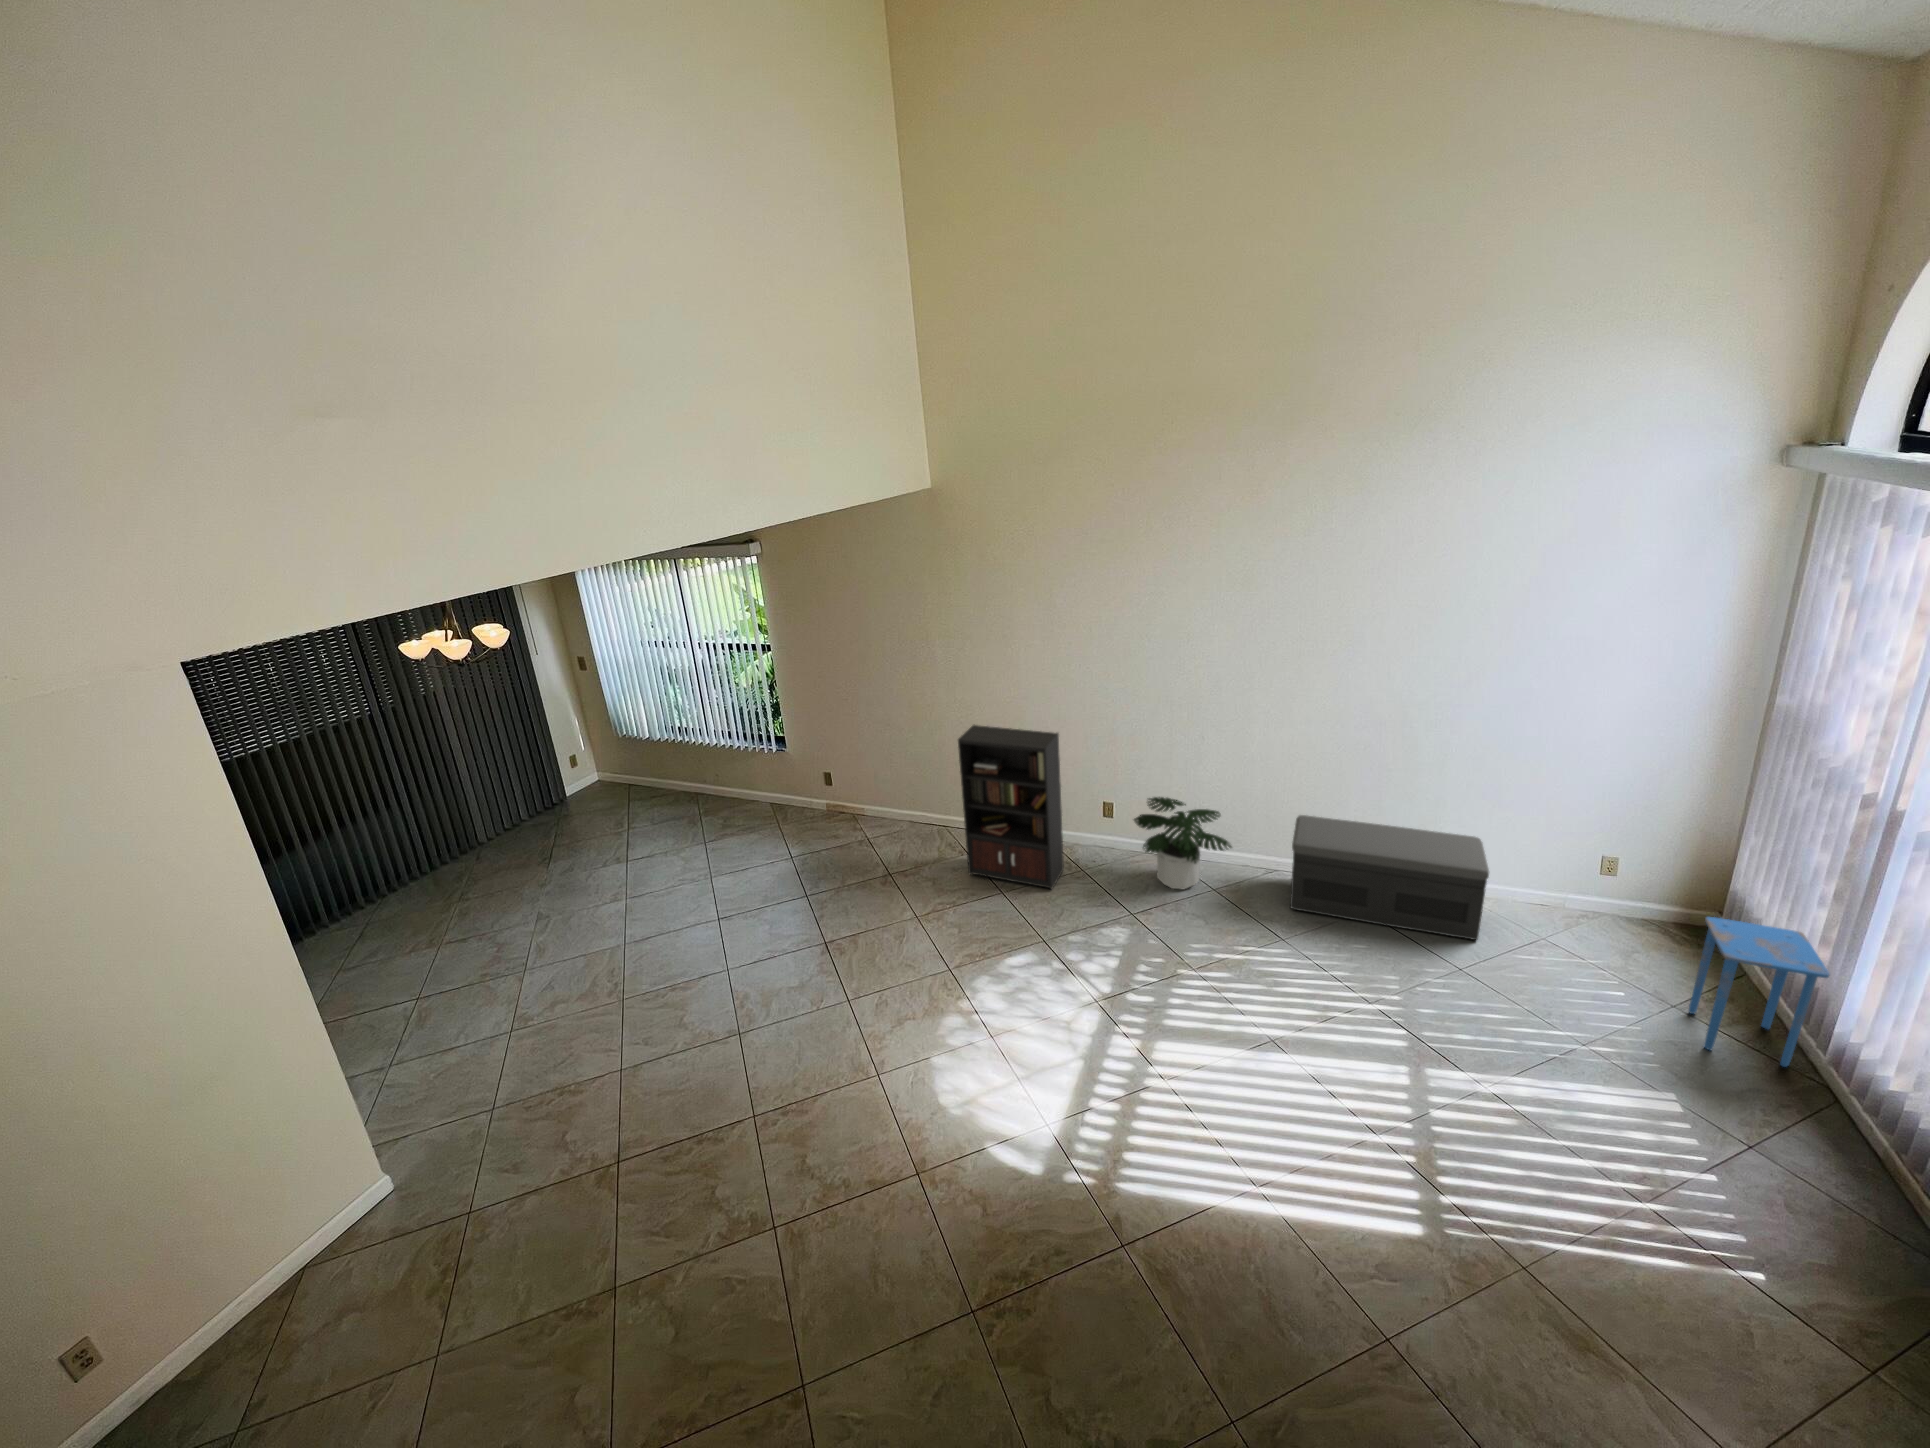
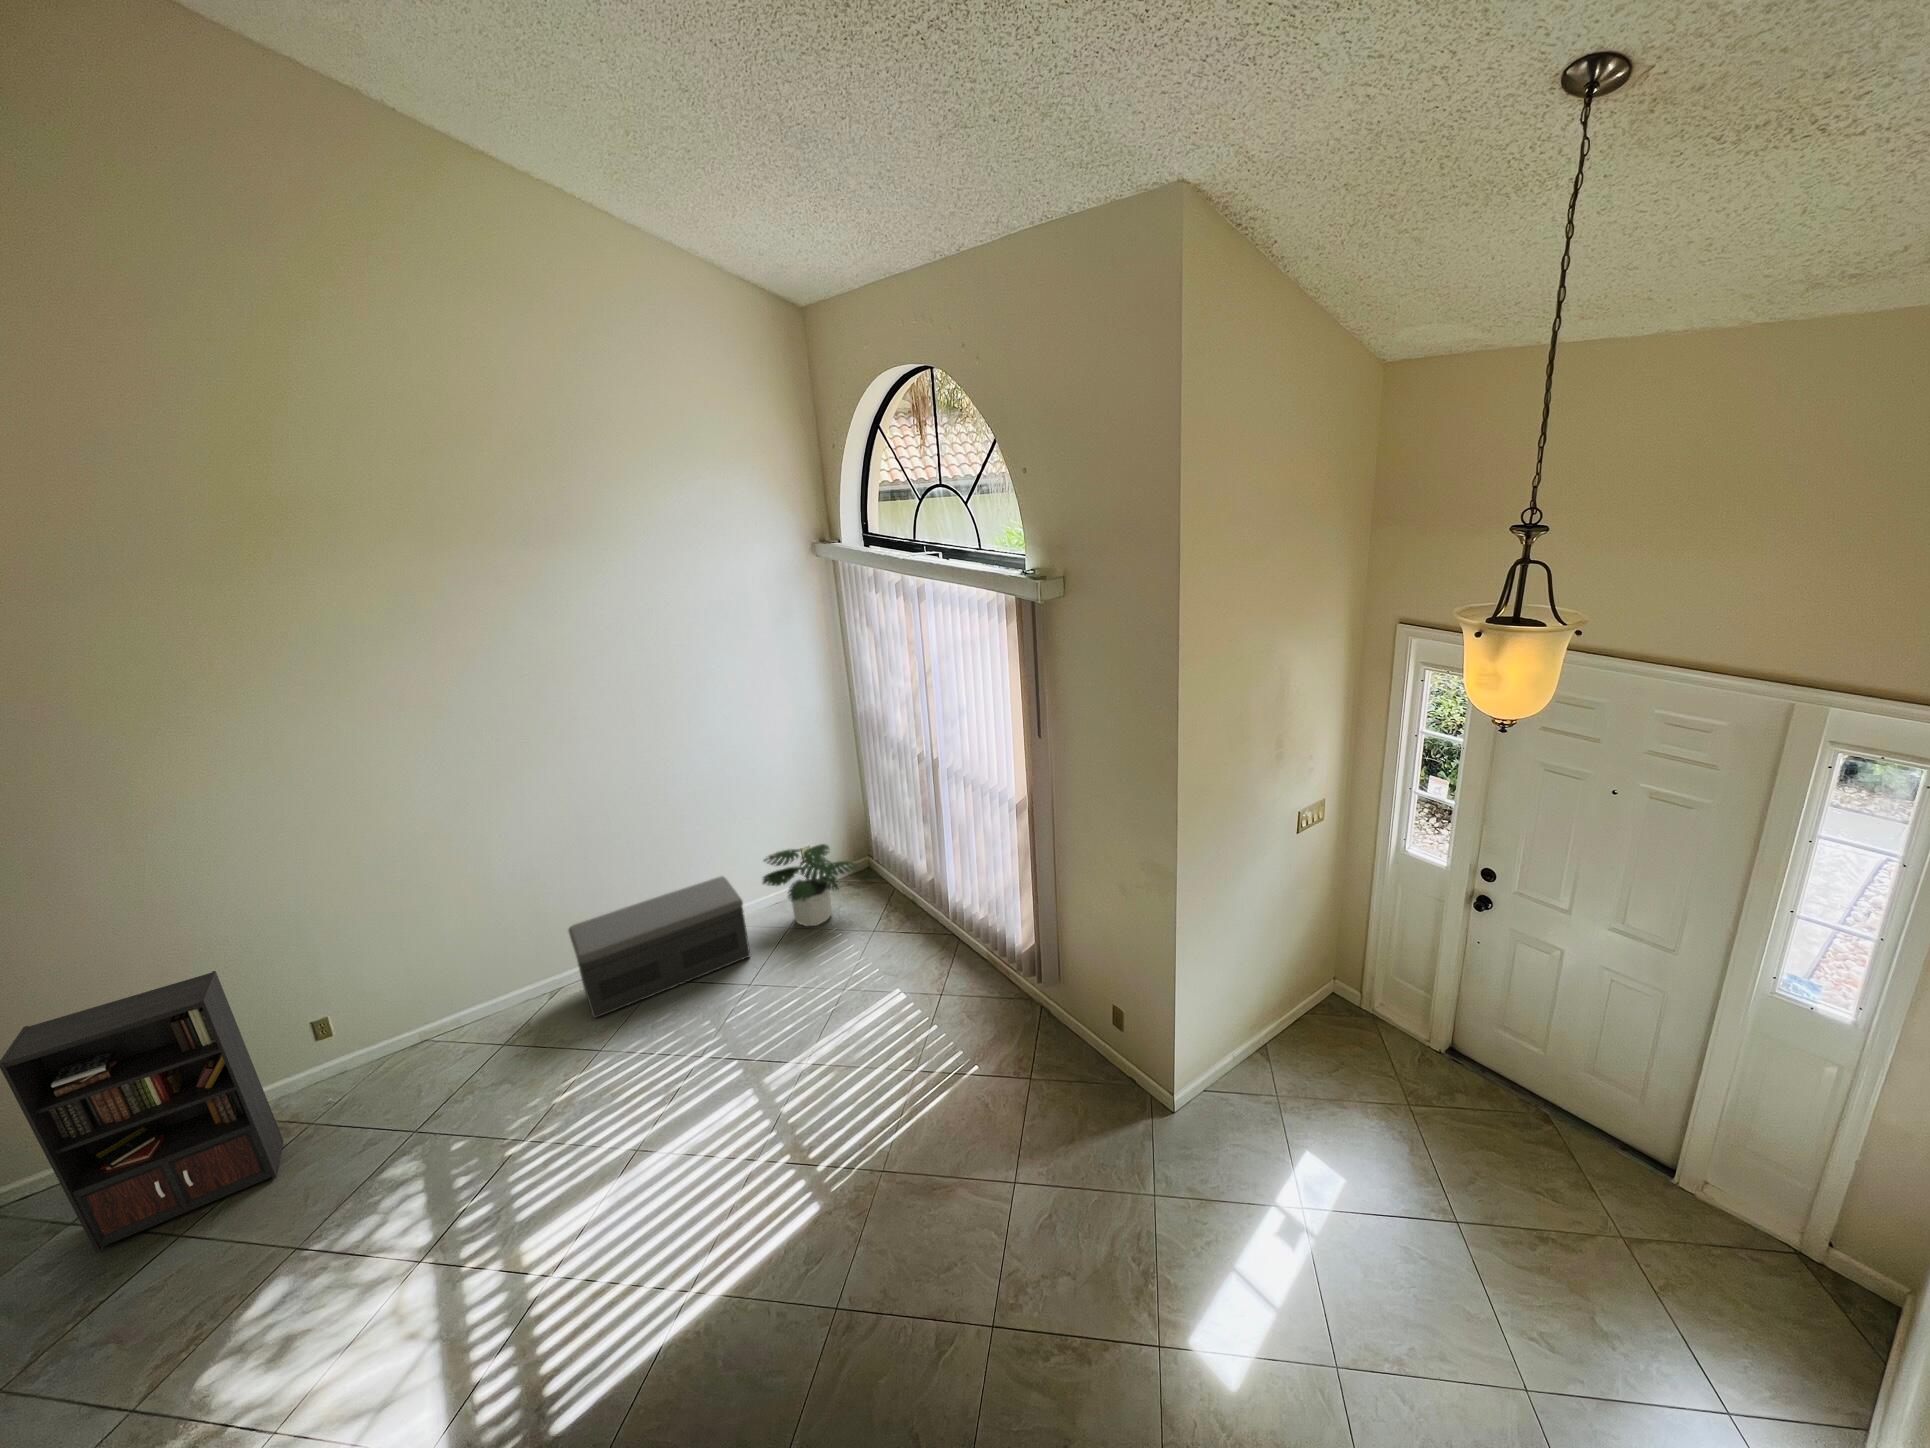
potted plant: present [1134,797,1232,889] -> present [763,844,856,926]
side table: present [1689,917,1829,1067] -> none [871,851,935,950]

